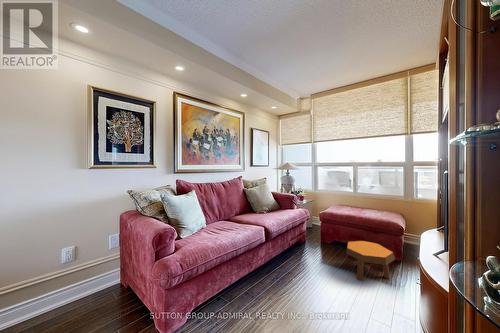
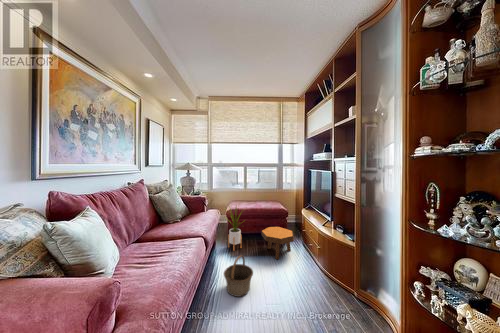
house plant: none [304,203,333,256] -> present [225,209,242,250]
basket: none [277,253,307,292] -> present [224,255,253,297]

